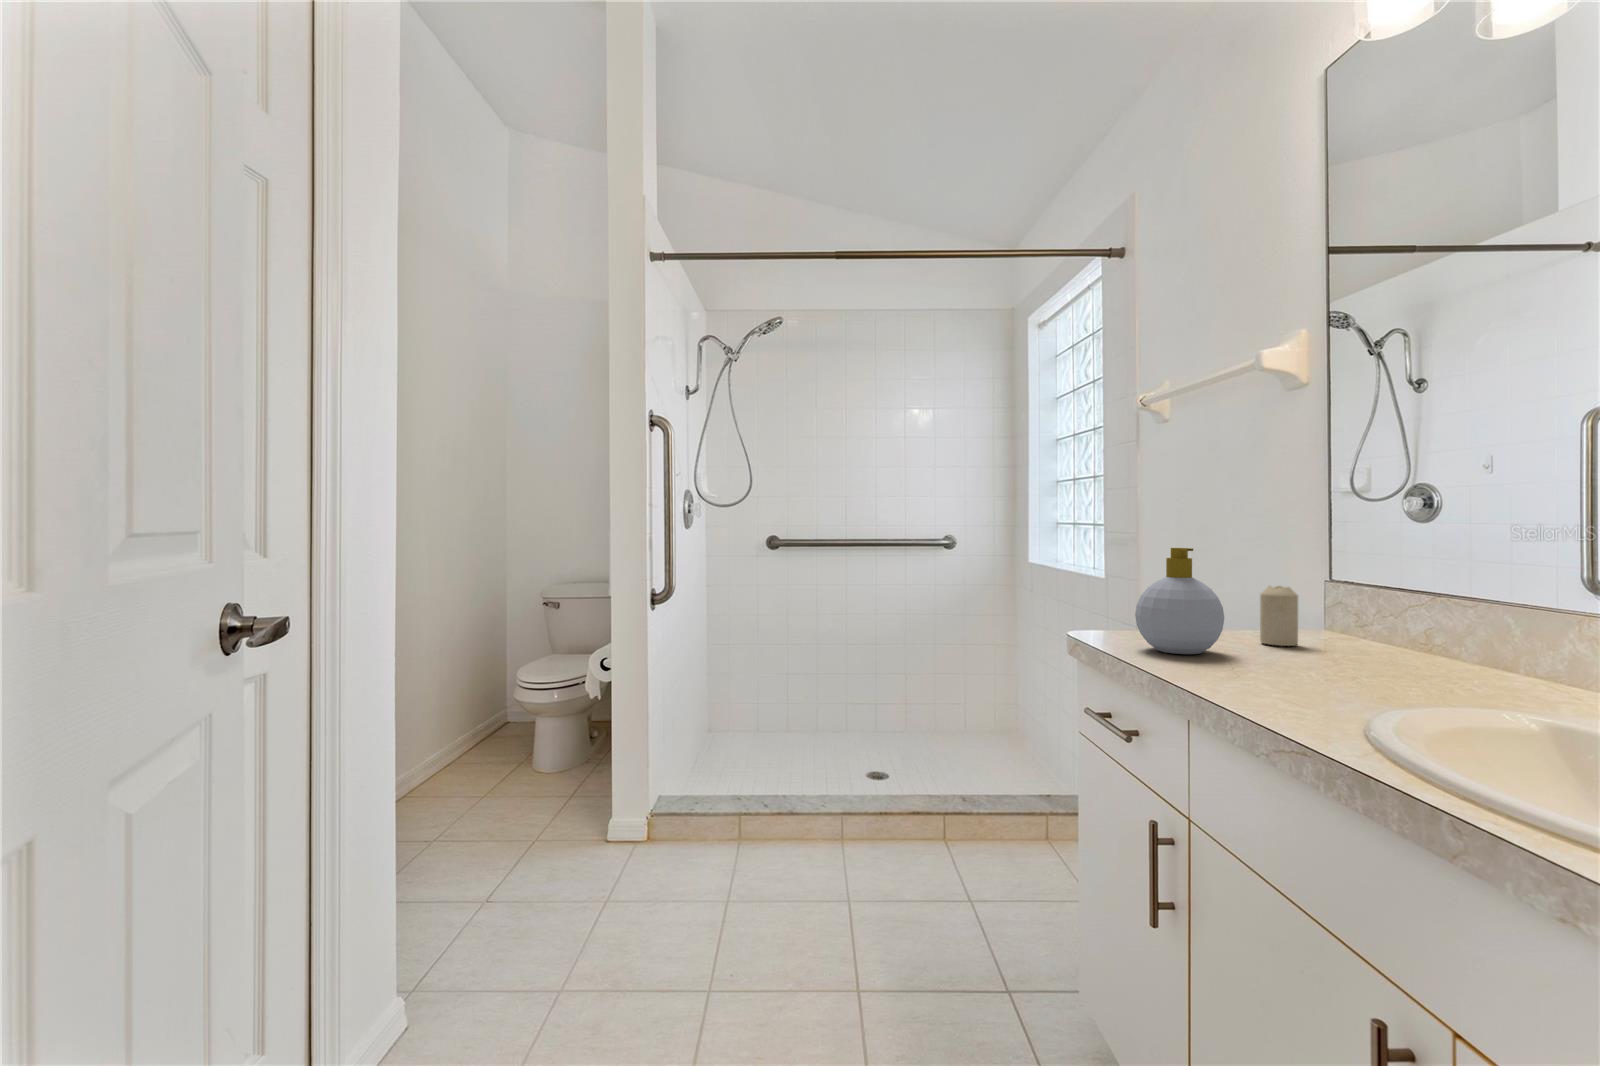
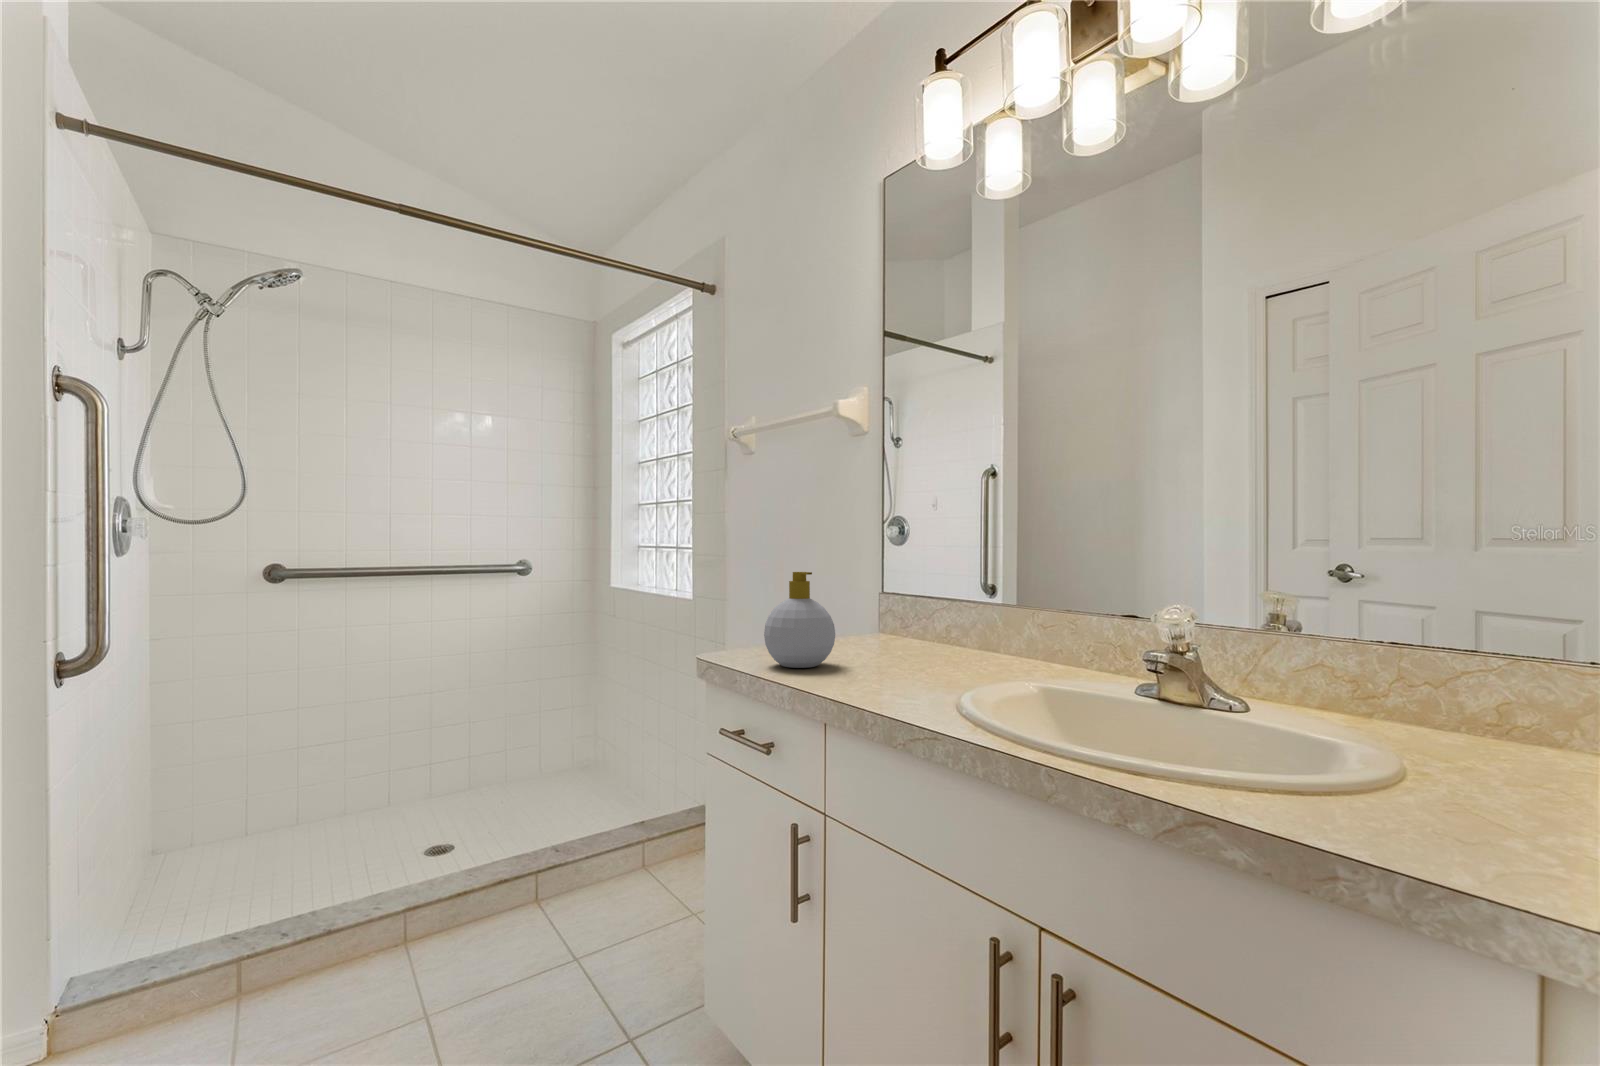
candle: present [1260,586,1298,646] -> none [853,602,880,653]

